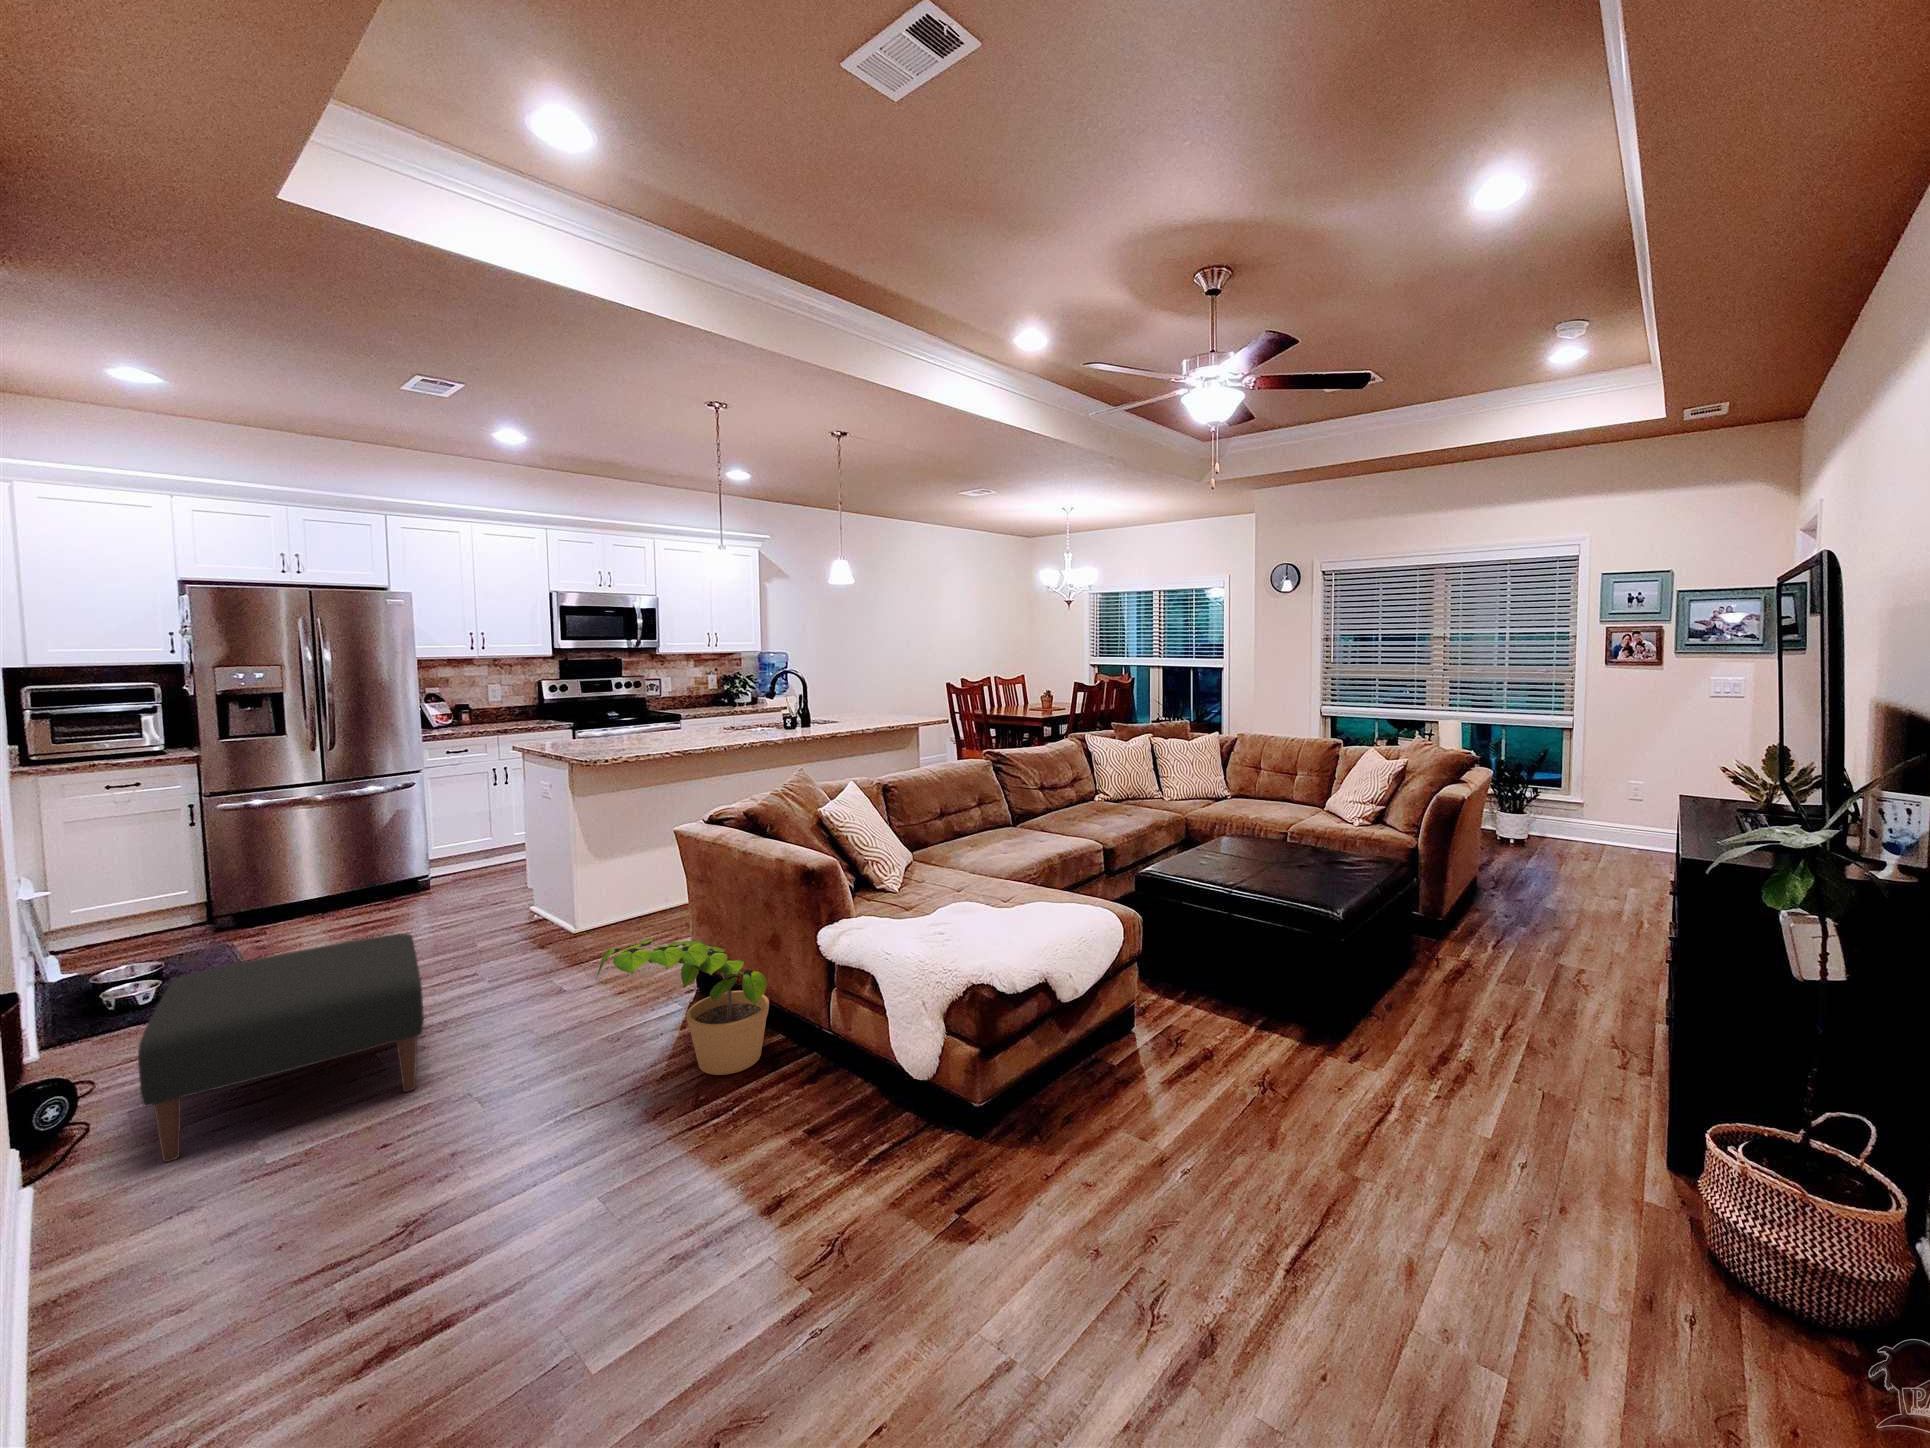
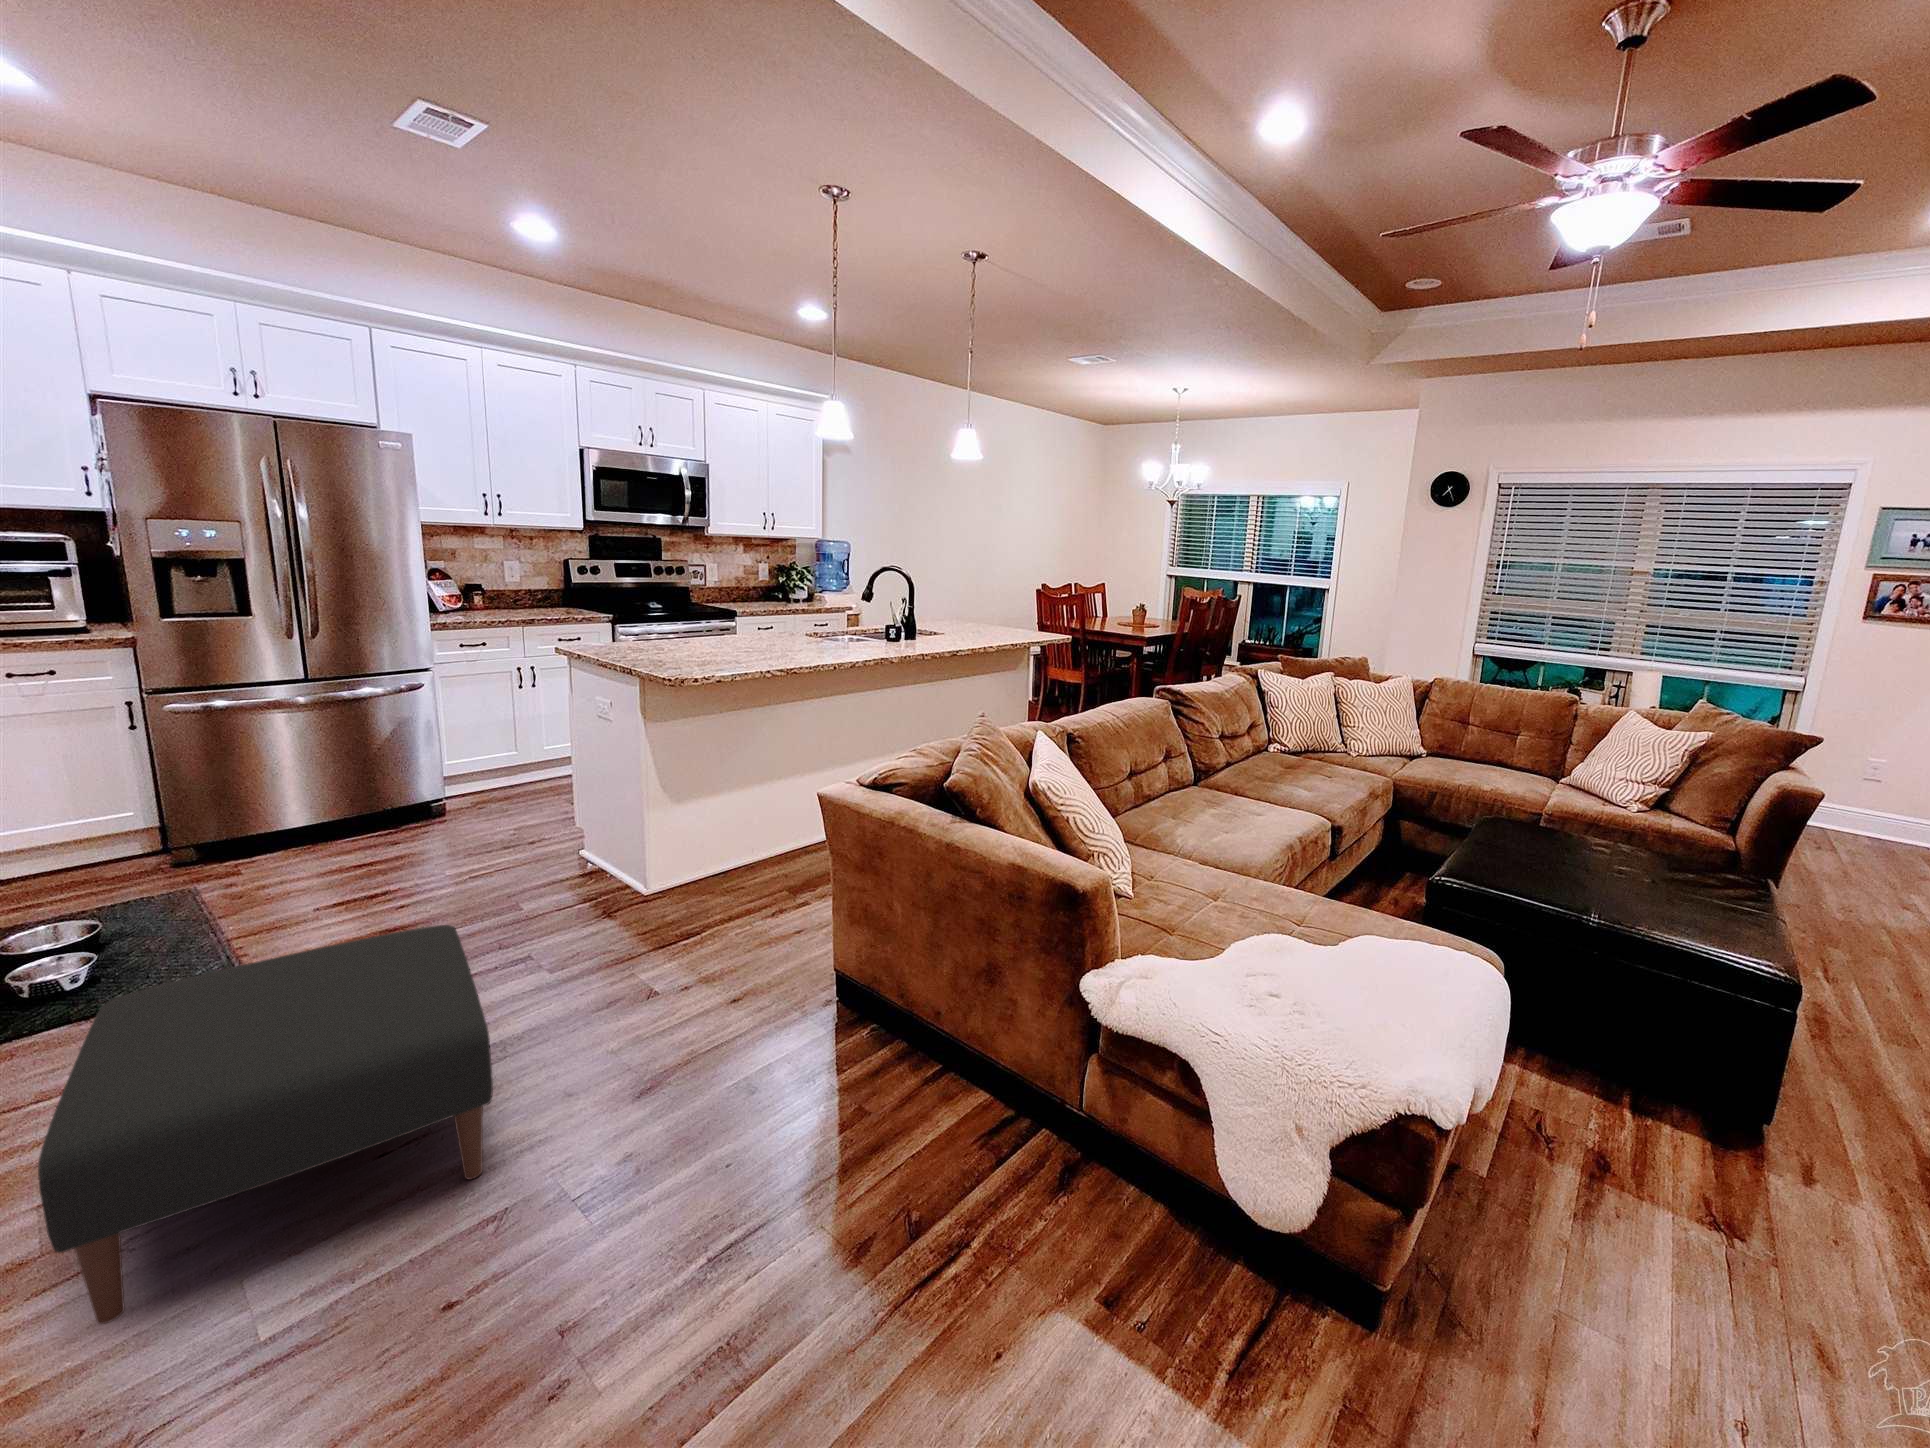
potted plant: present [596,939,769,1075] -> none [766,965,996,1165]

